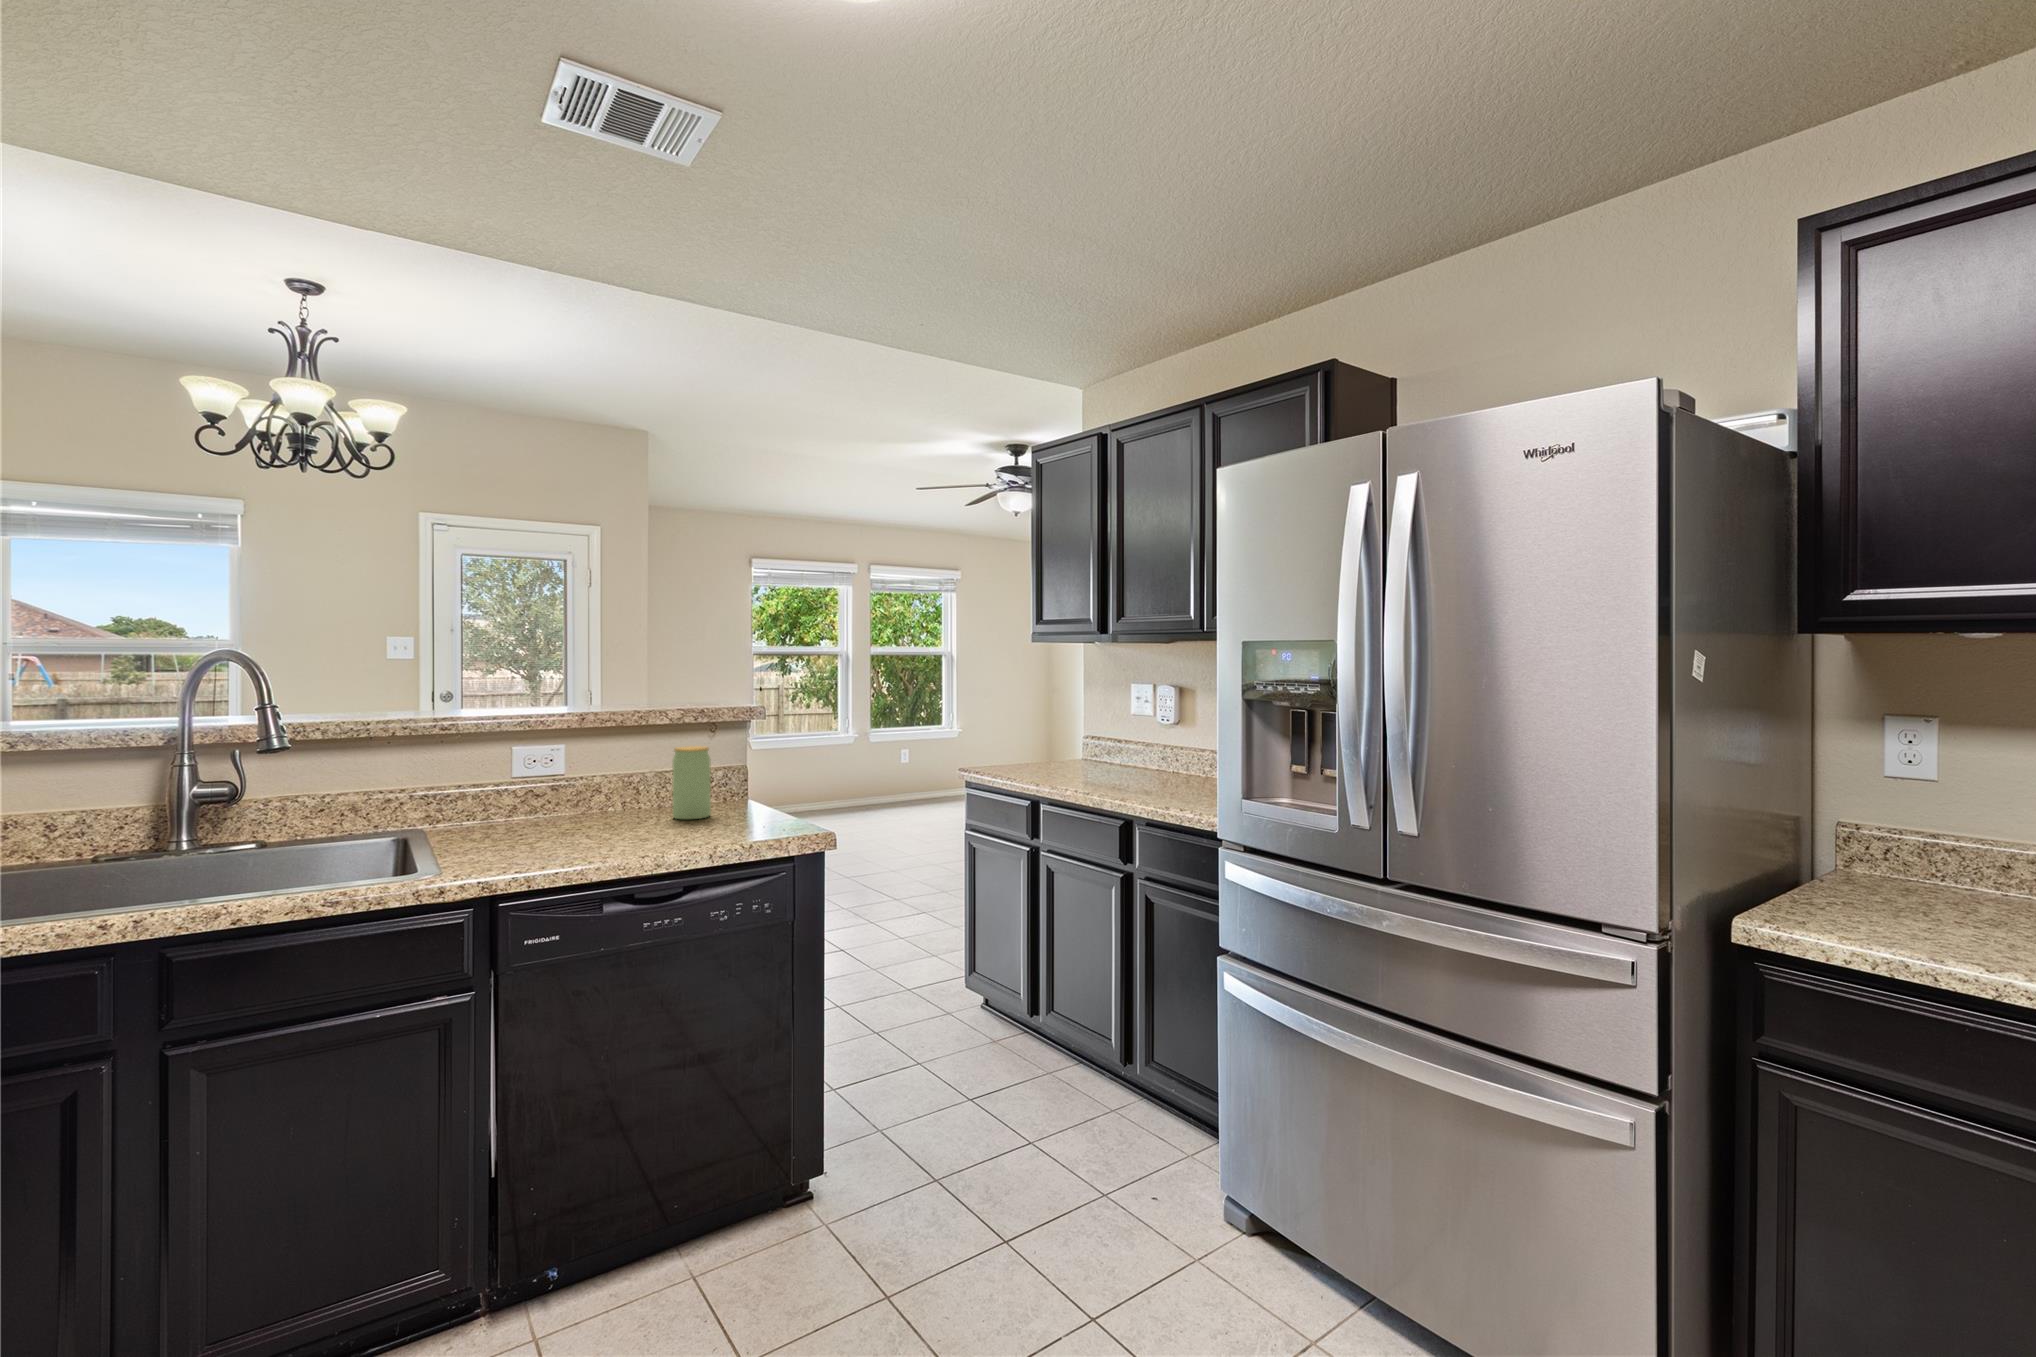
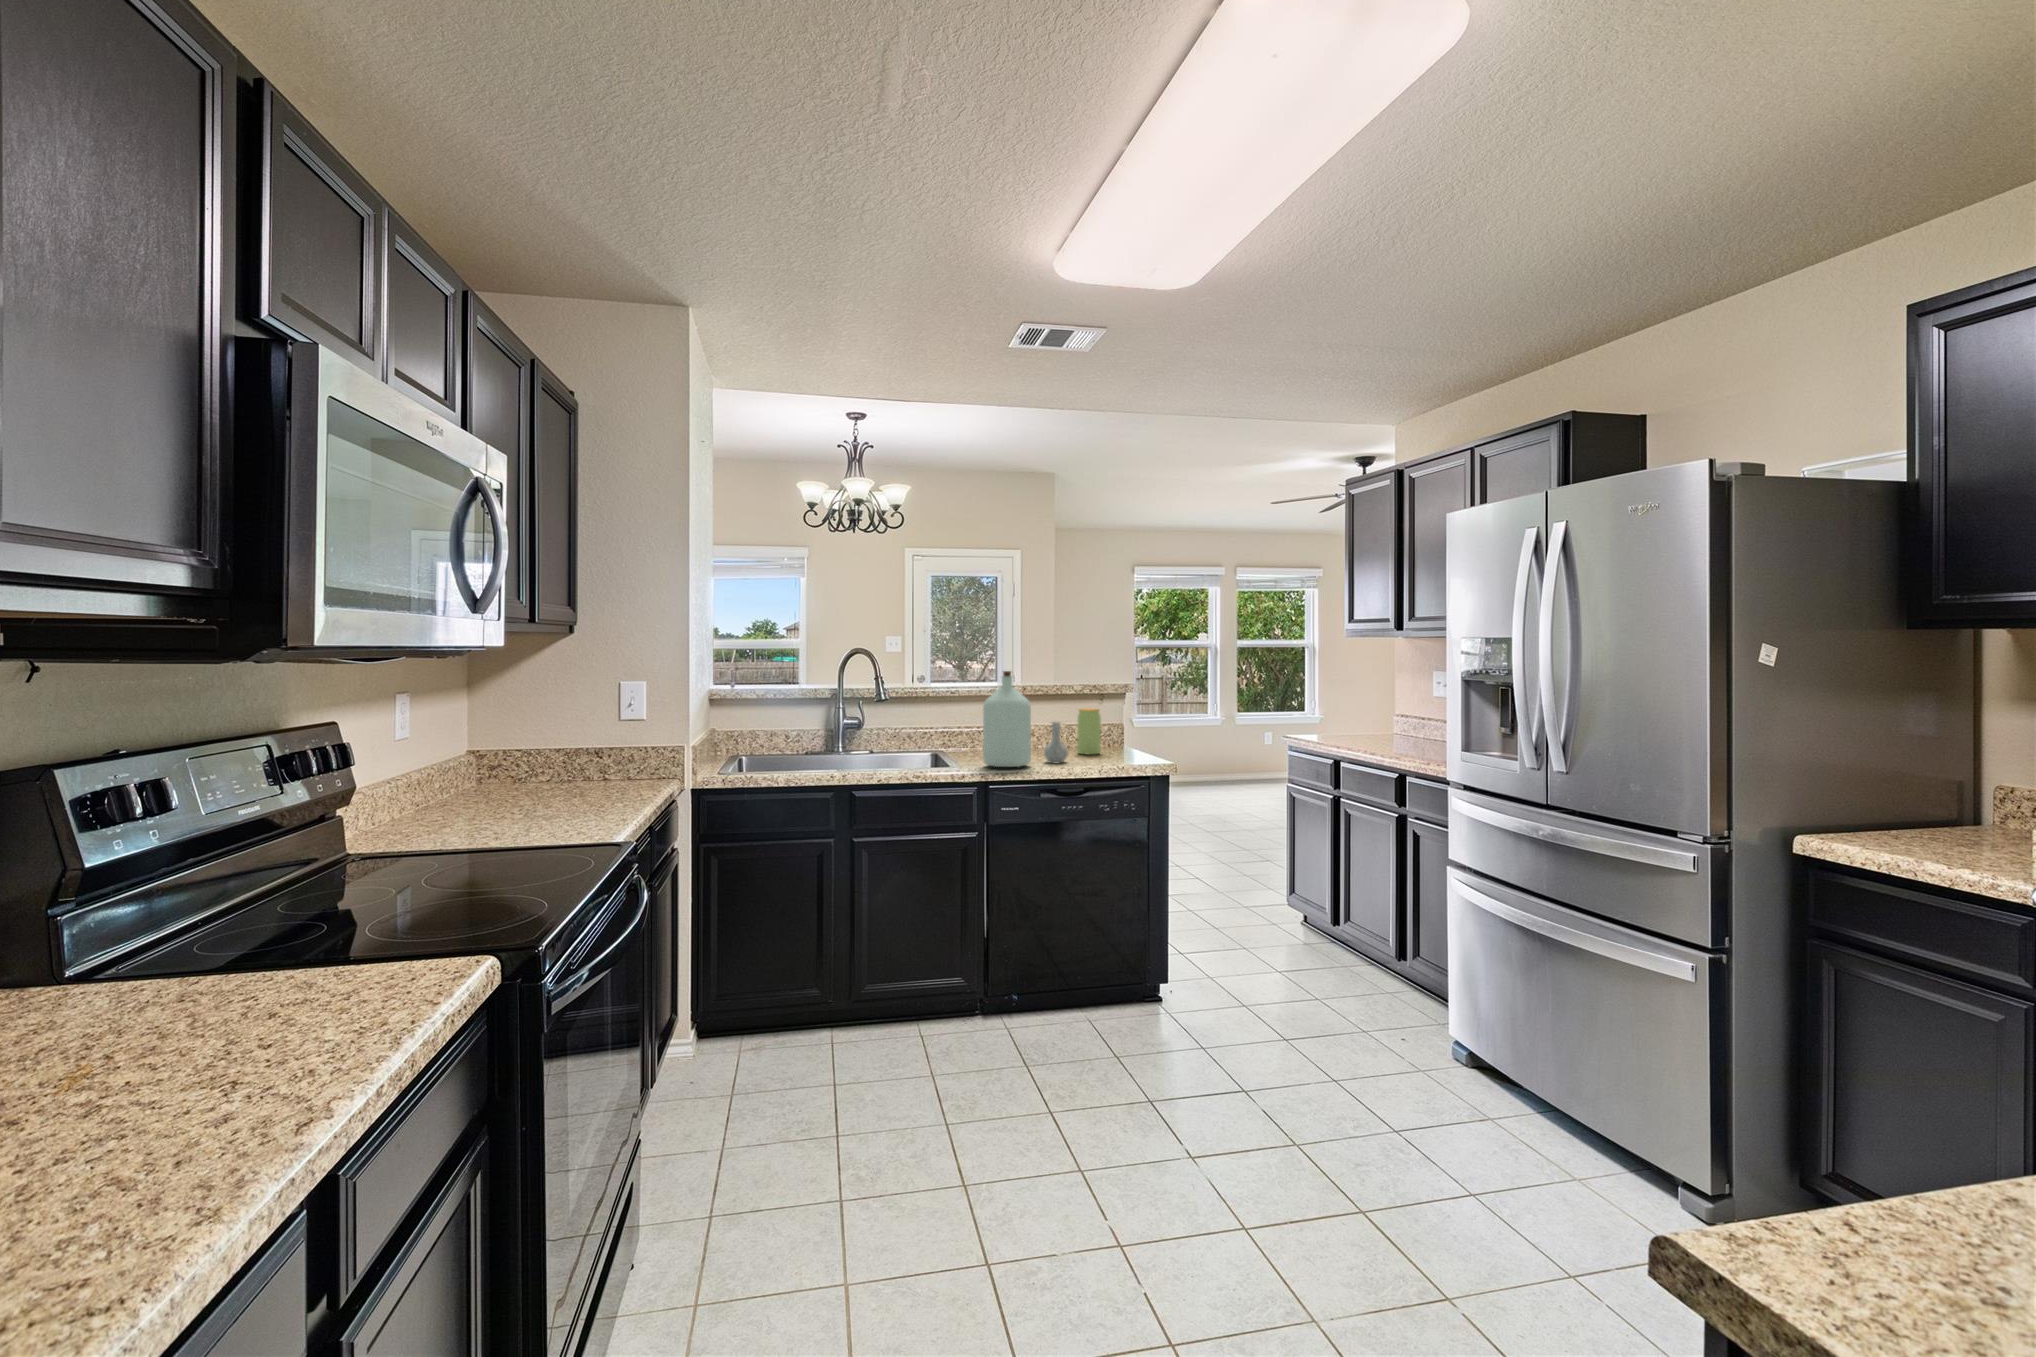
bottle: none [493,691,655,861] -> present [983,671,1068,767]

